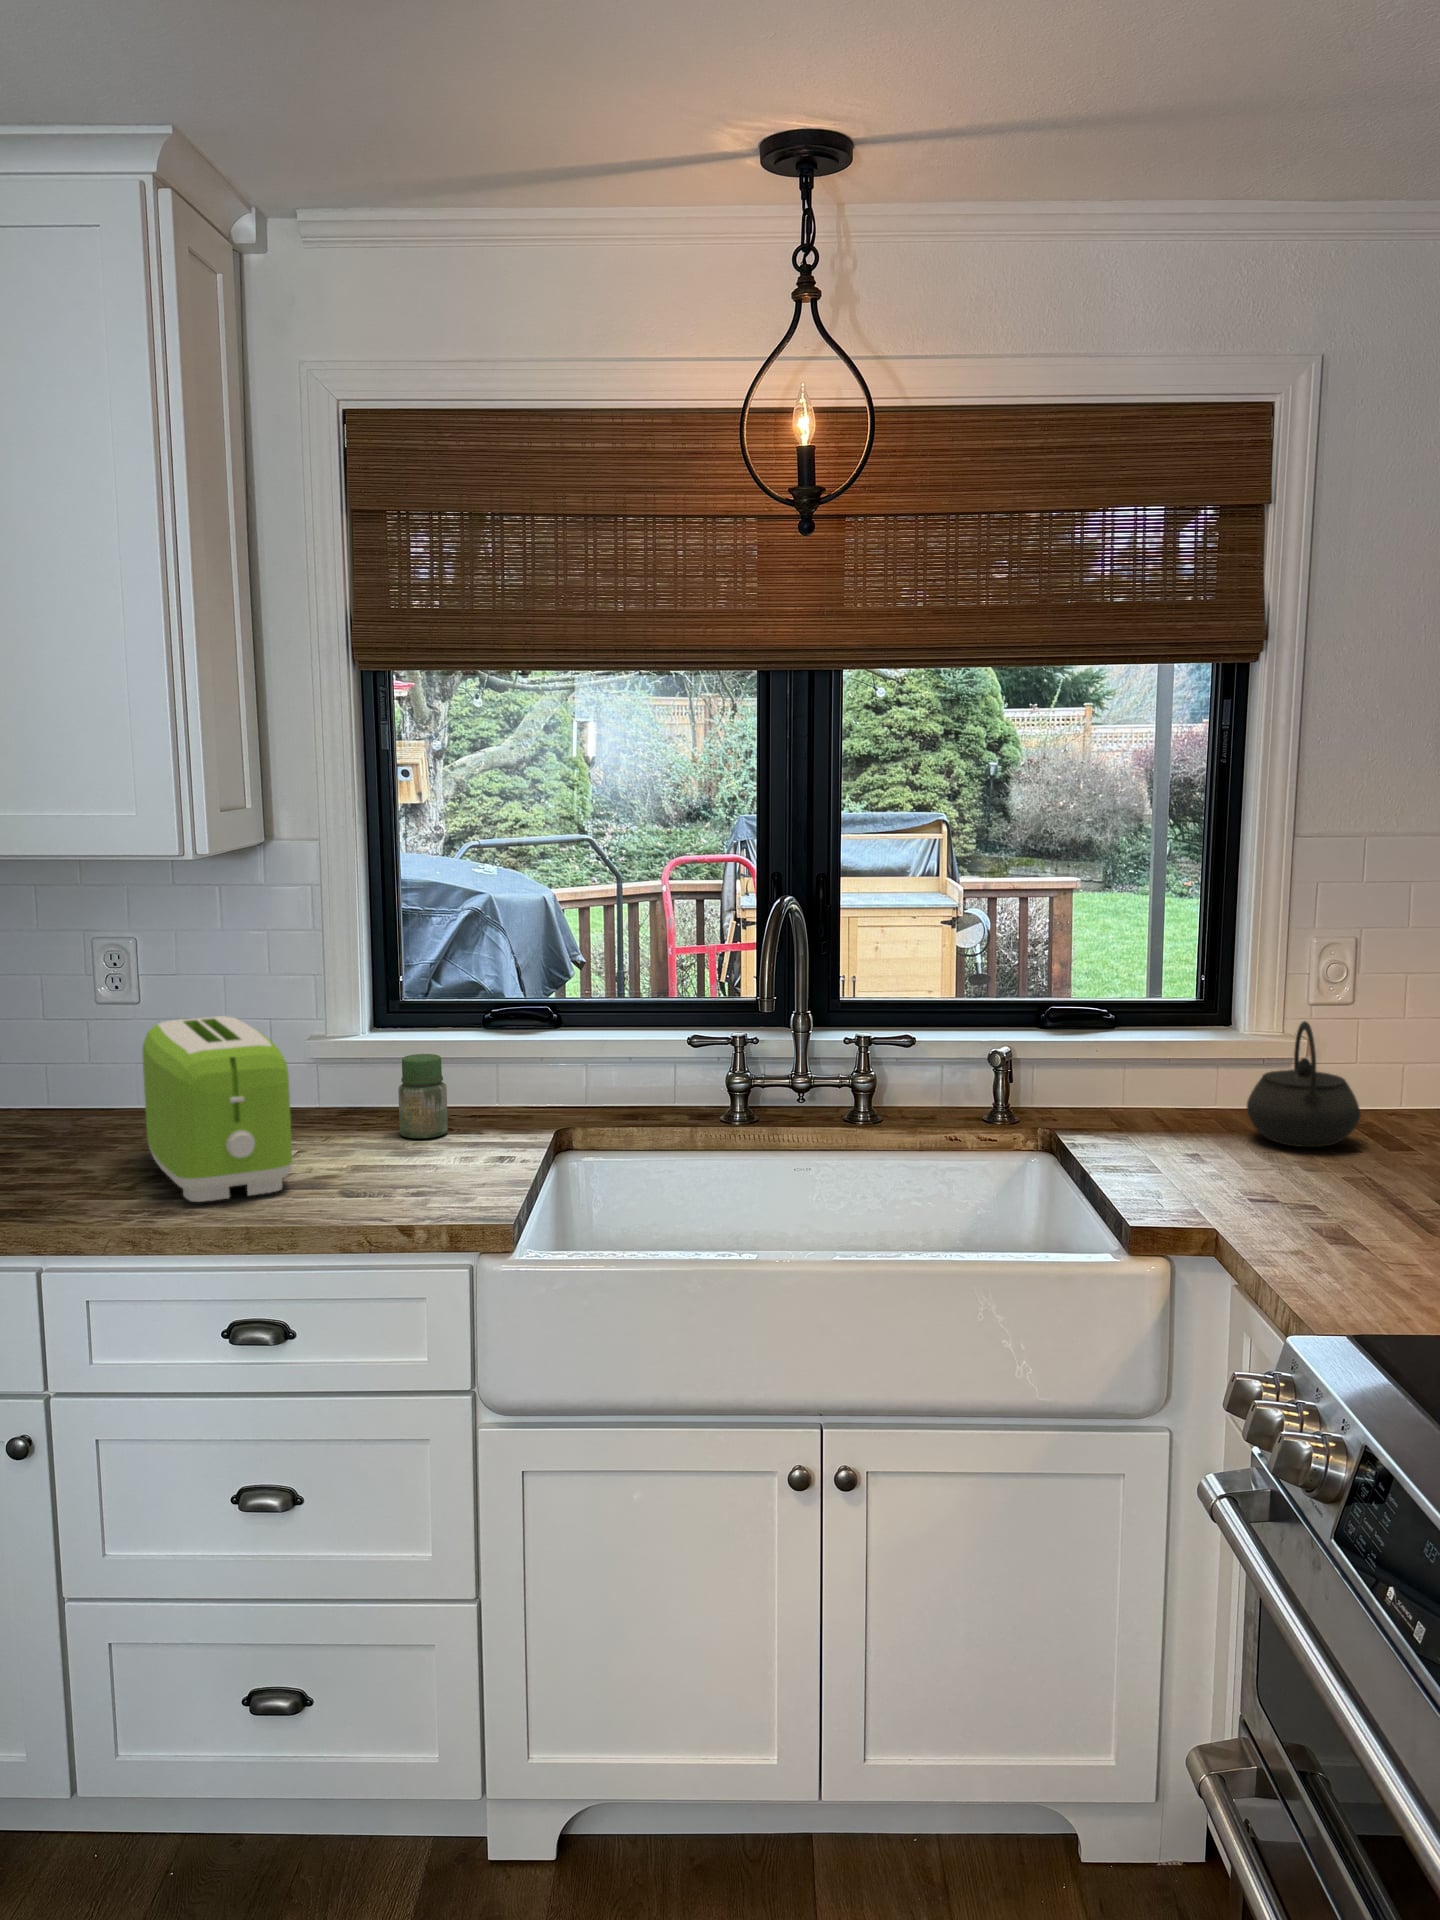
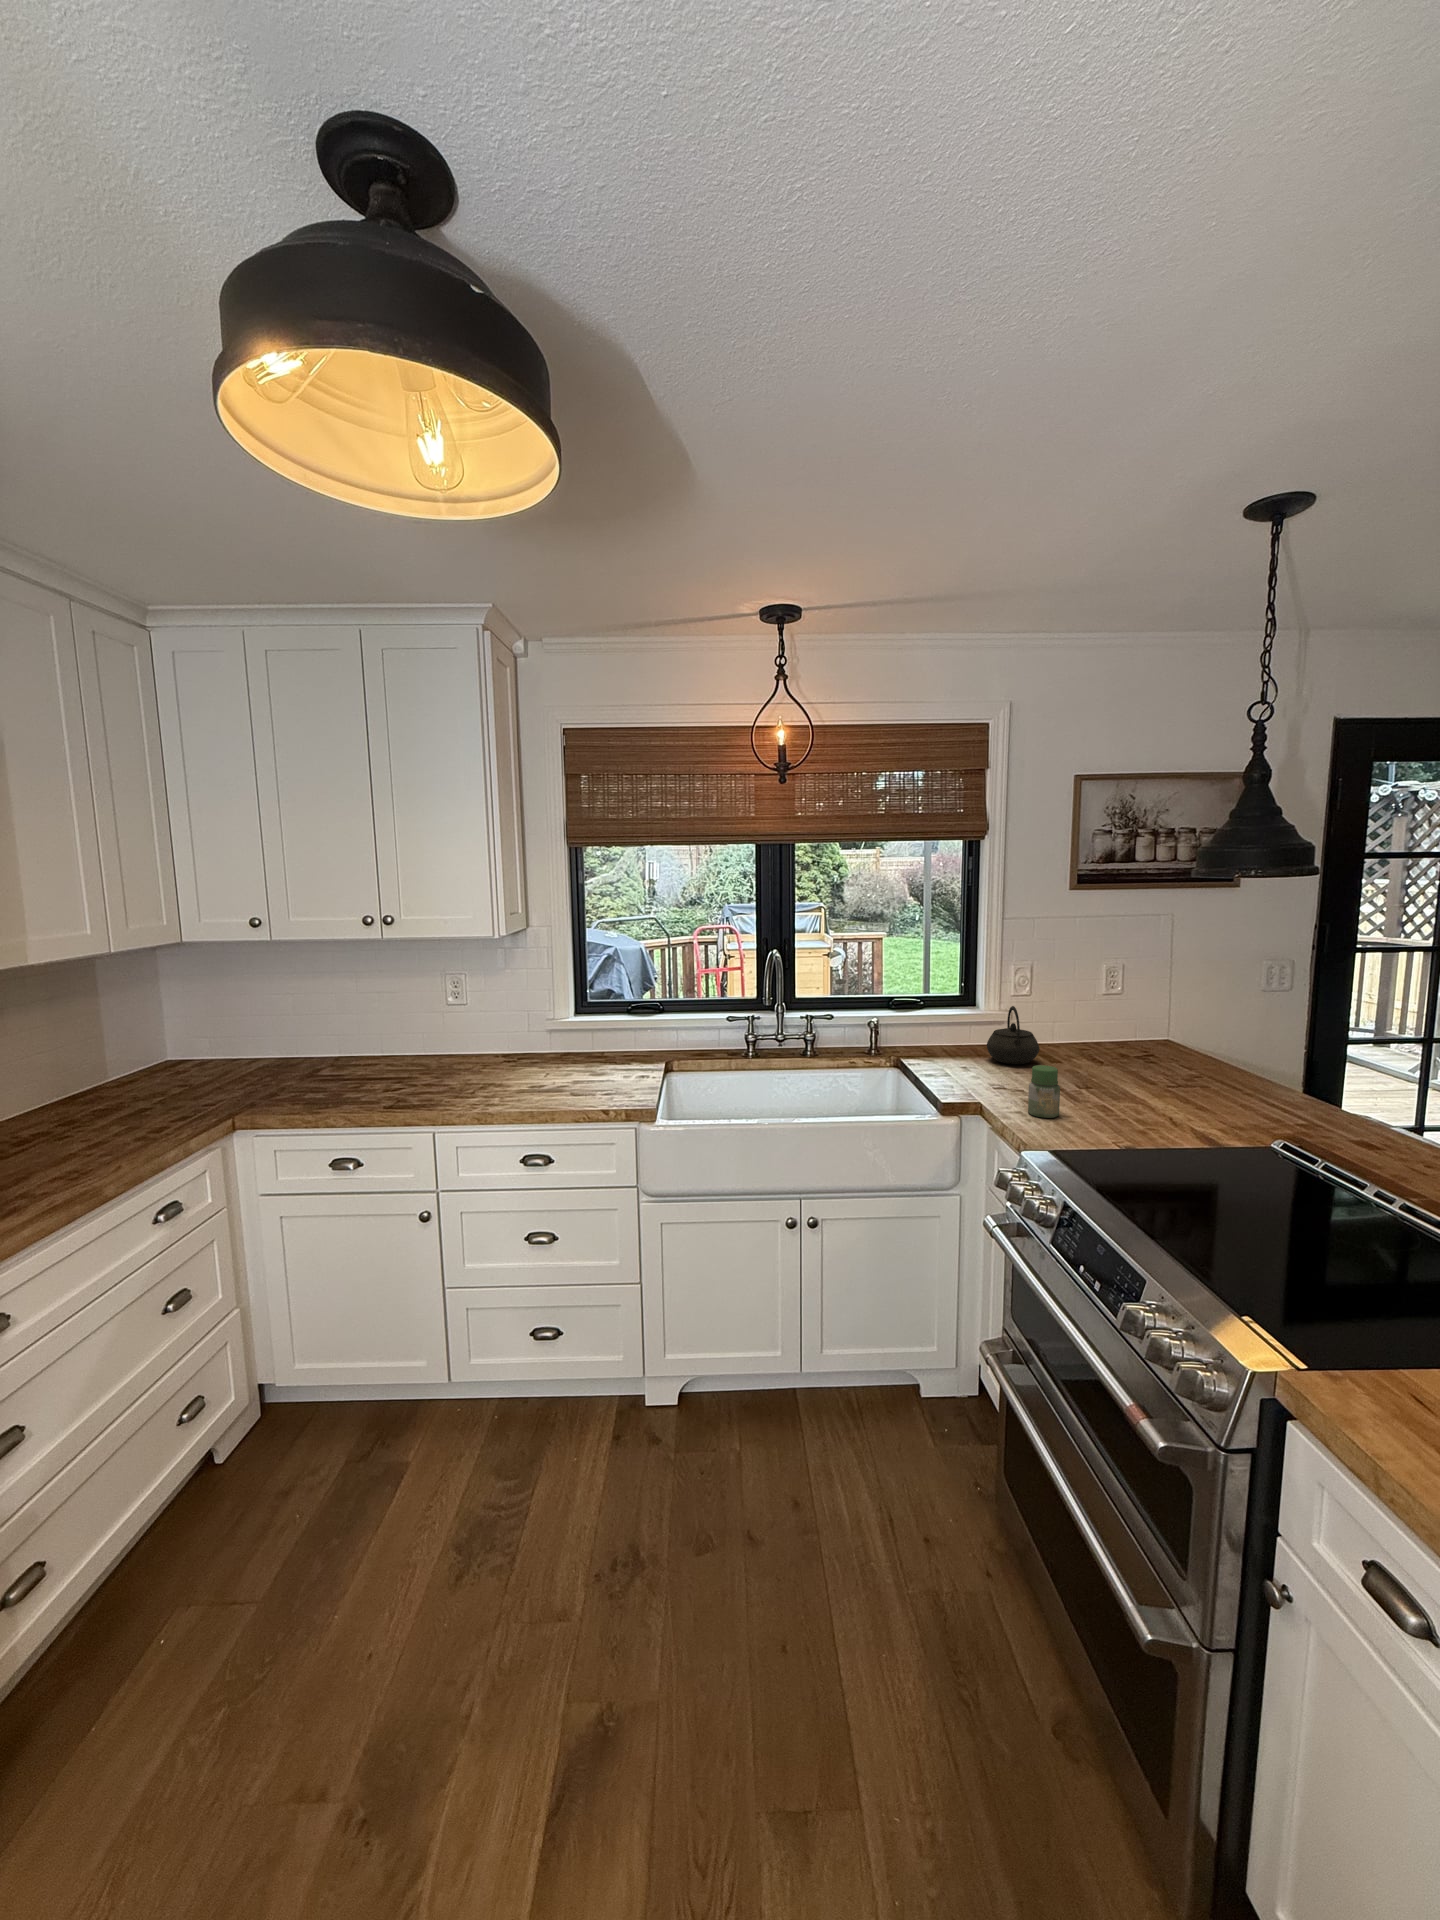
toaster: present [143,1016,292,1202] -> none [475,1012,550,1100]
jar: present [398,1054,448,1138] -> present [1028,1065,1060,1118]

